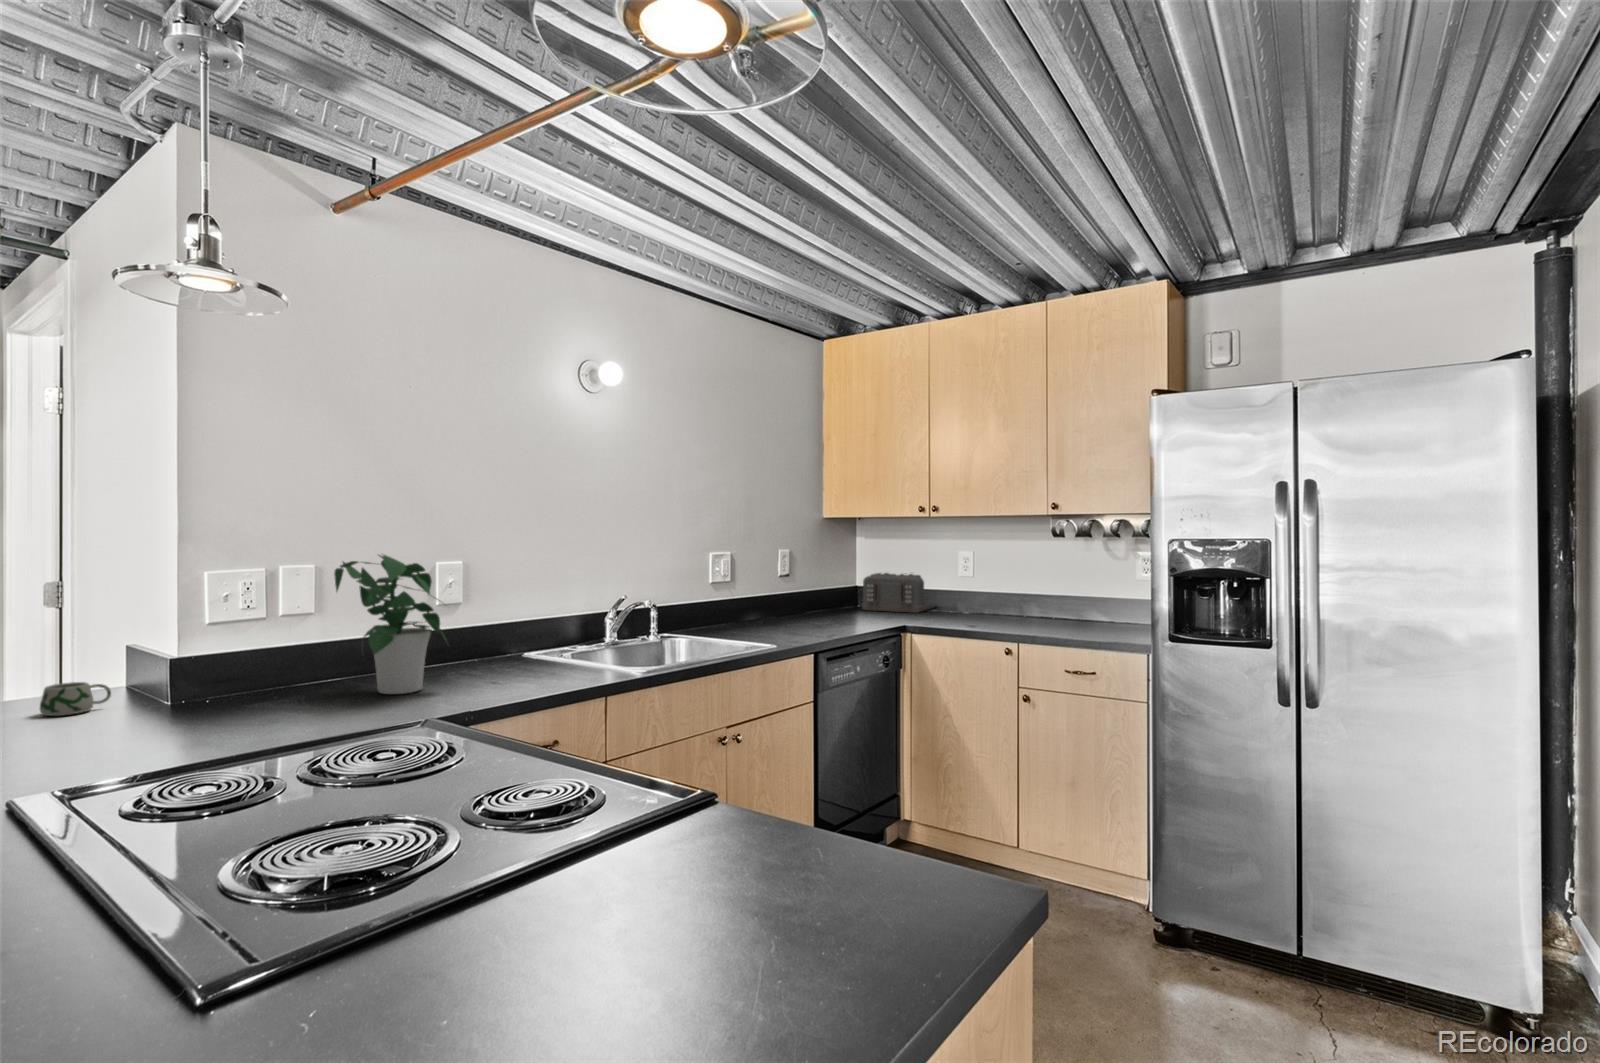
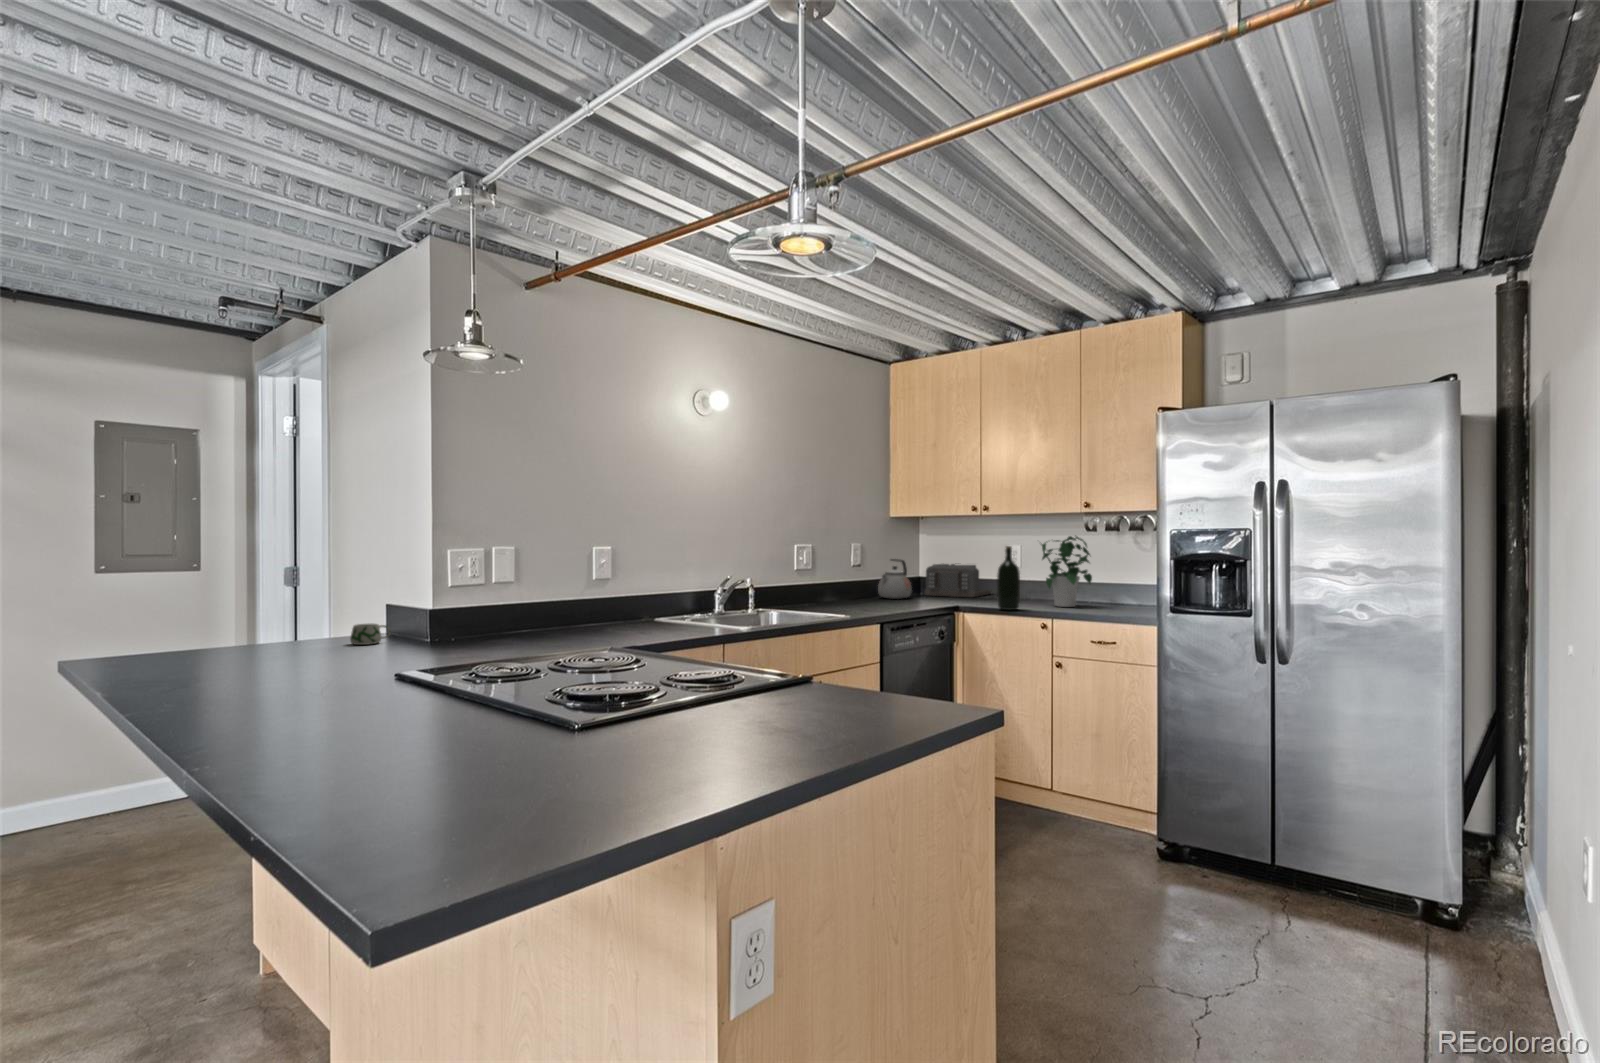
potted plant: present [334,555,448,694] -> present [1042,536,1092,607]
wine bottle: none [953,556,979,634] -> present [997,546,1020,611]
kettle: none [808,569,848,616] -> present [878,559,912,599]

